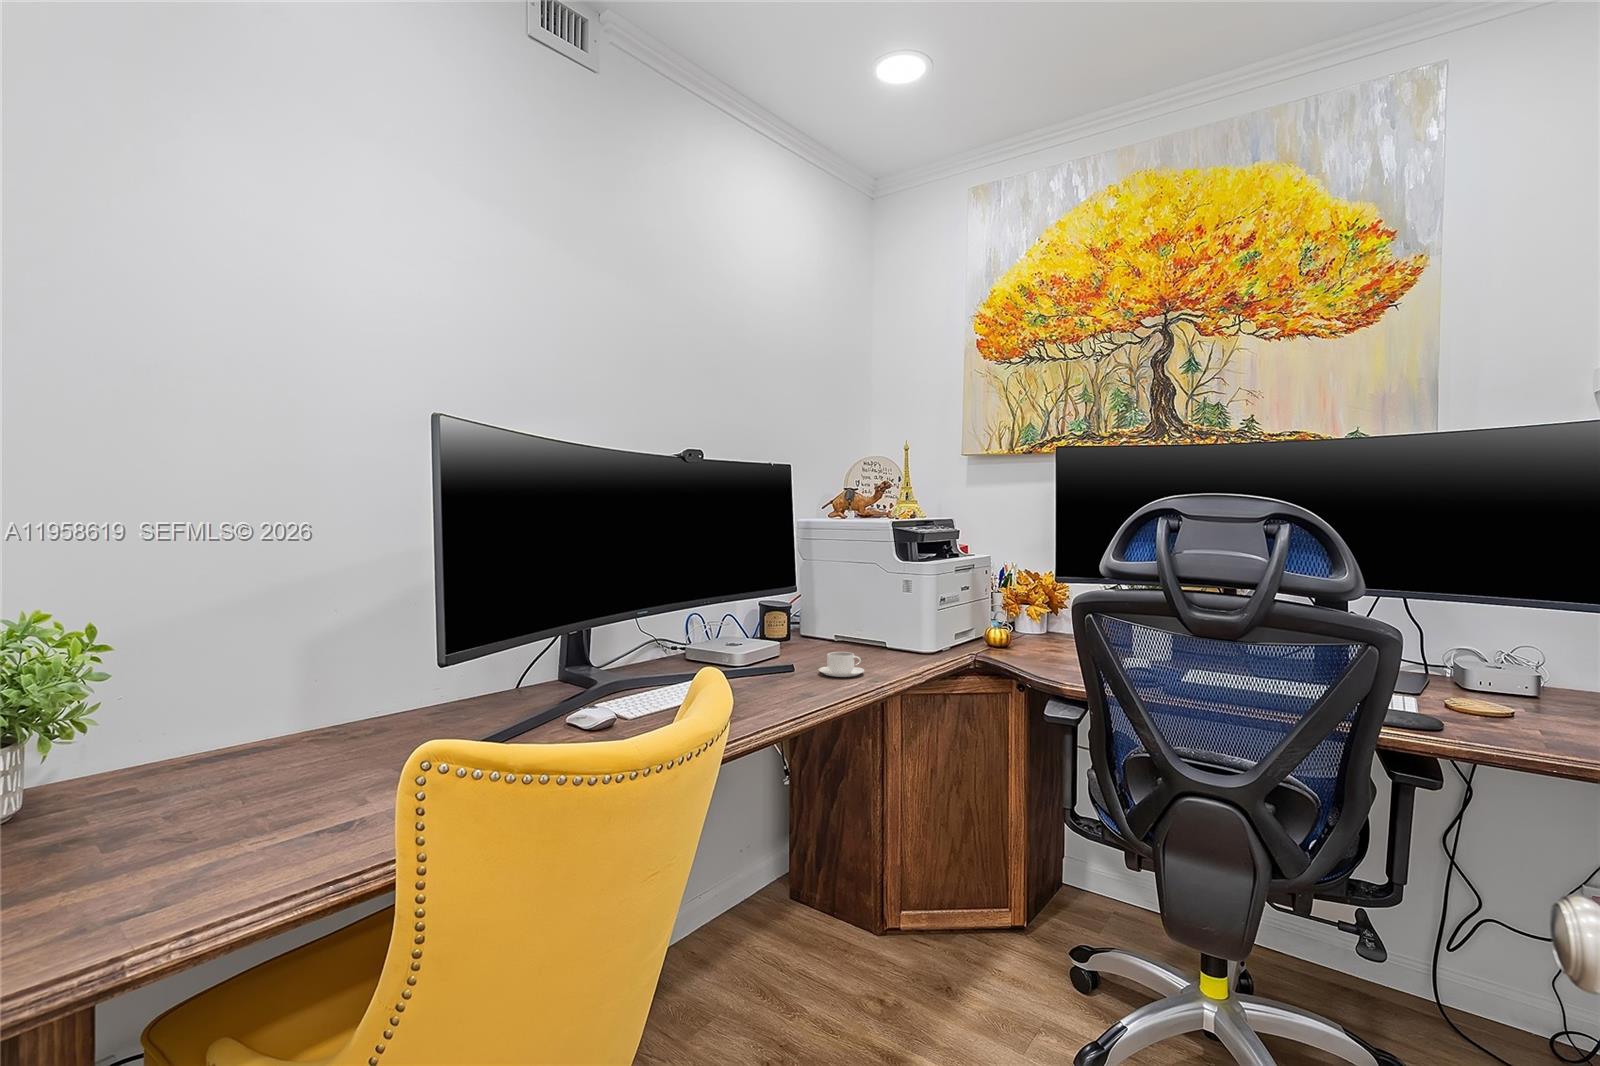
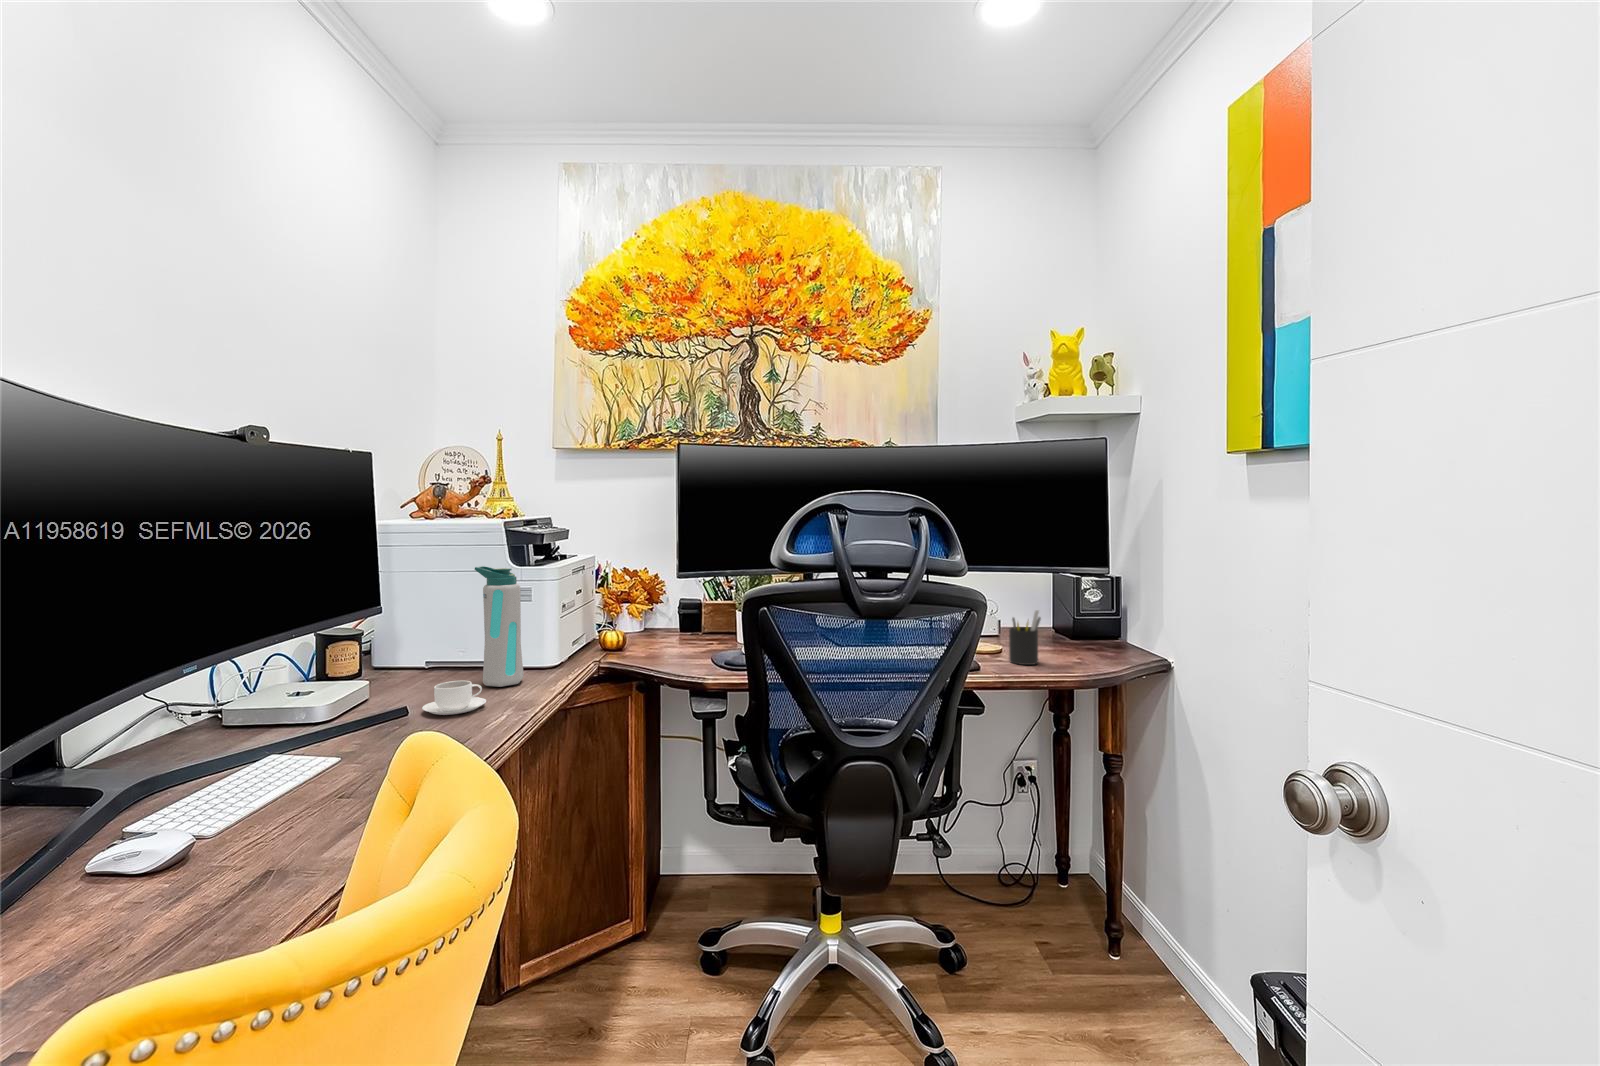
water bottle: none [866,561,902,664] -> present [475,566,524,687]
pen holder: none [1493,656,1551,731] -> present [1009,610,1041,665]

